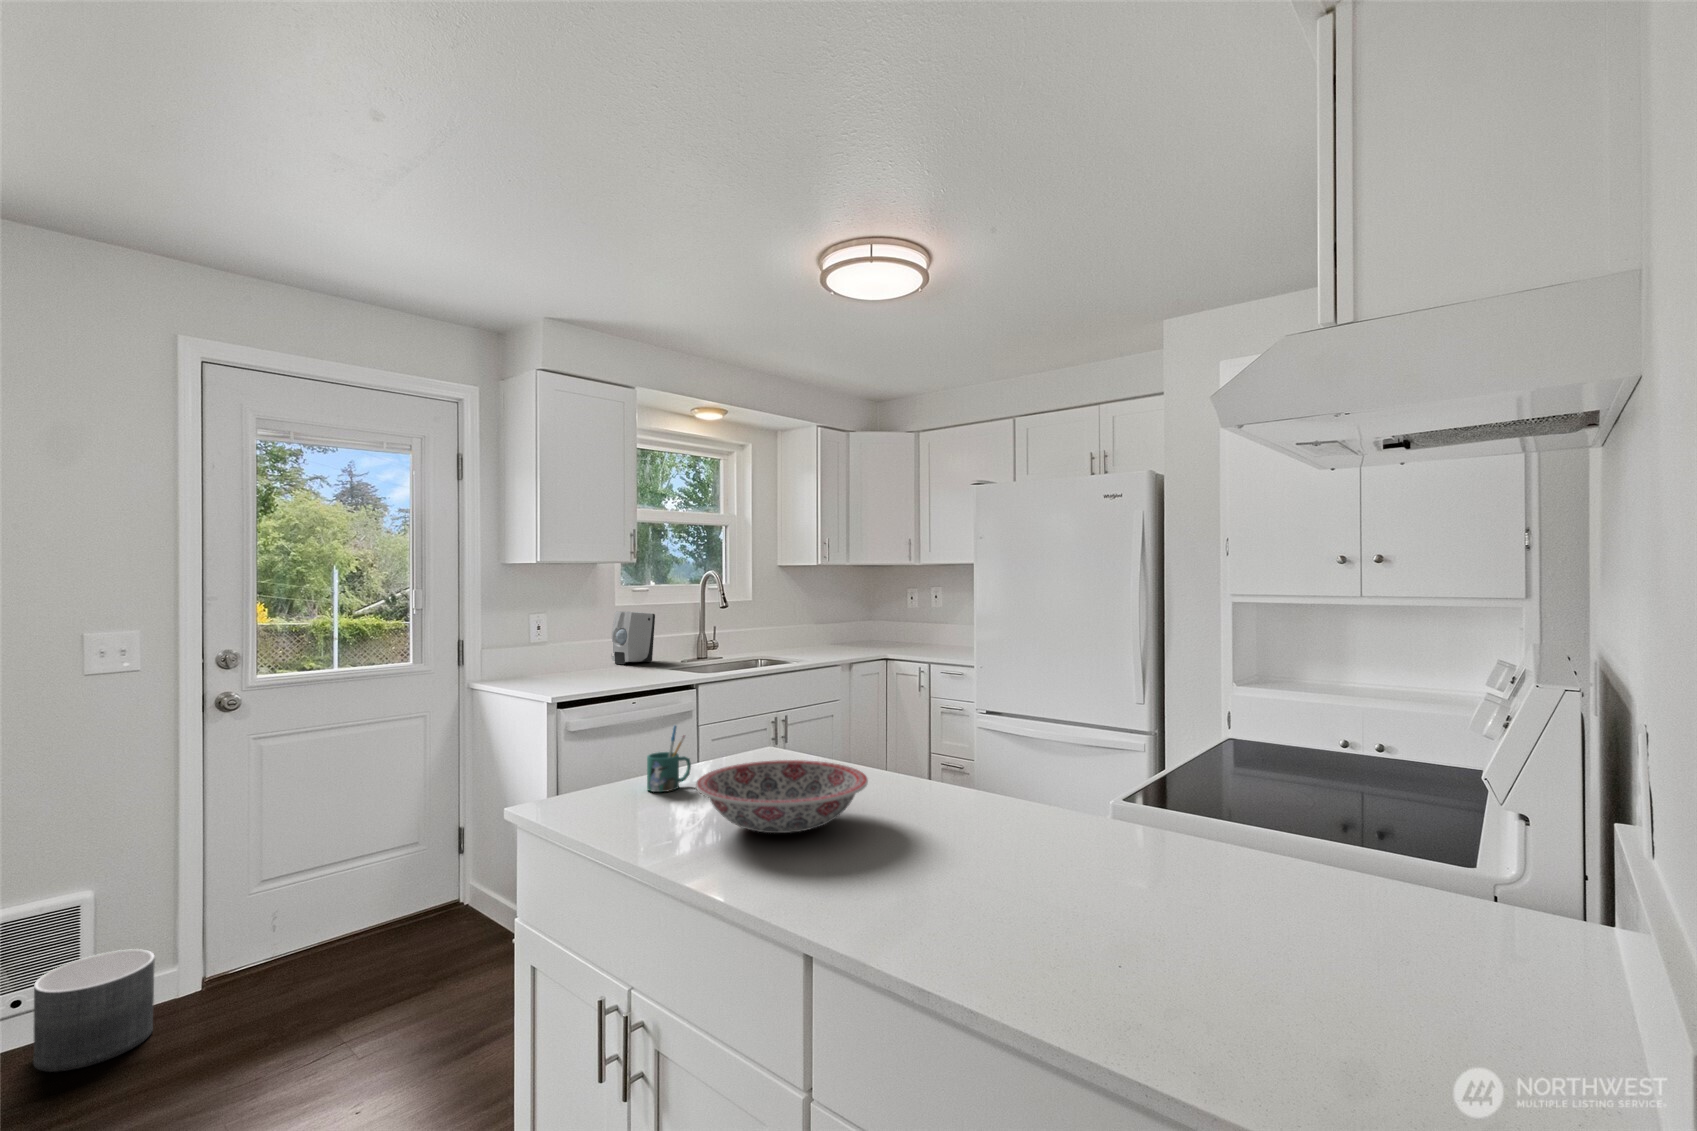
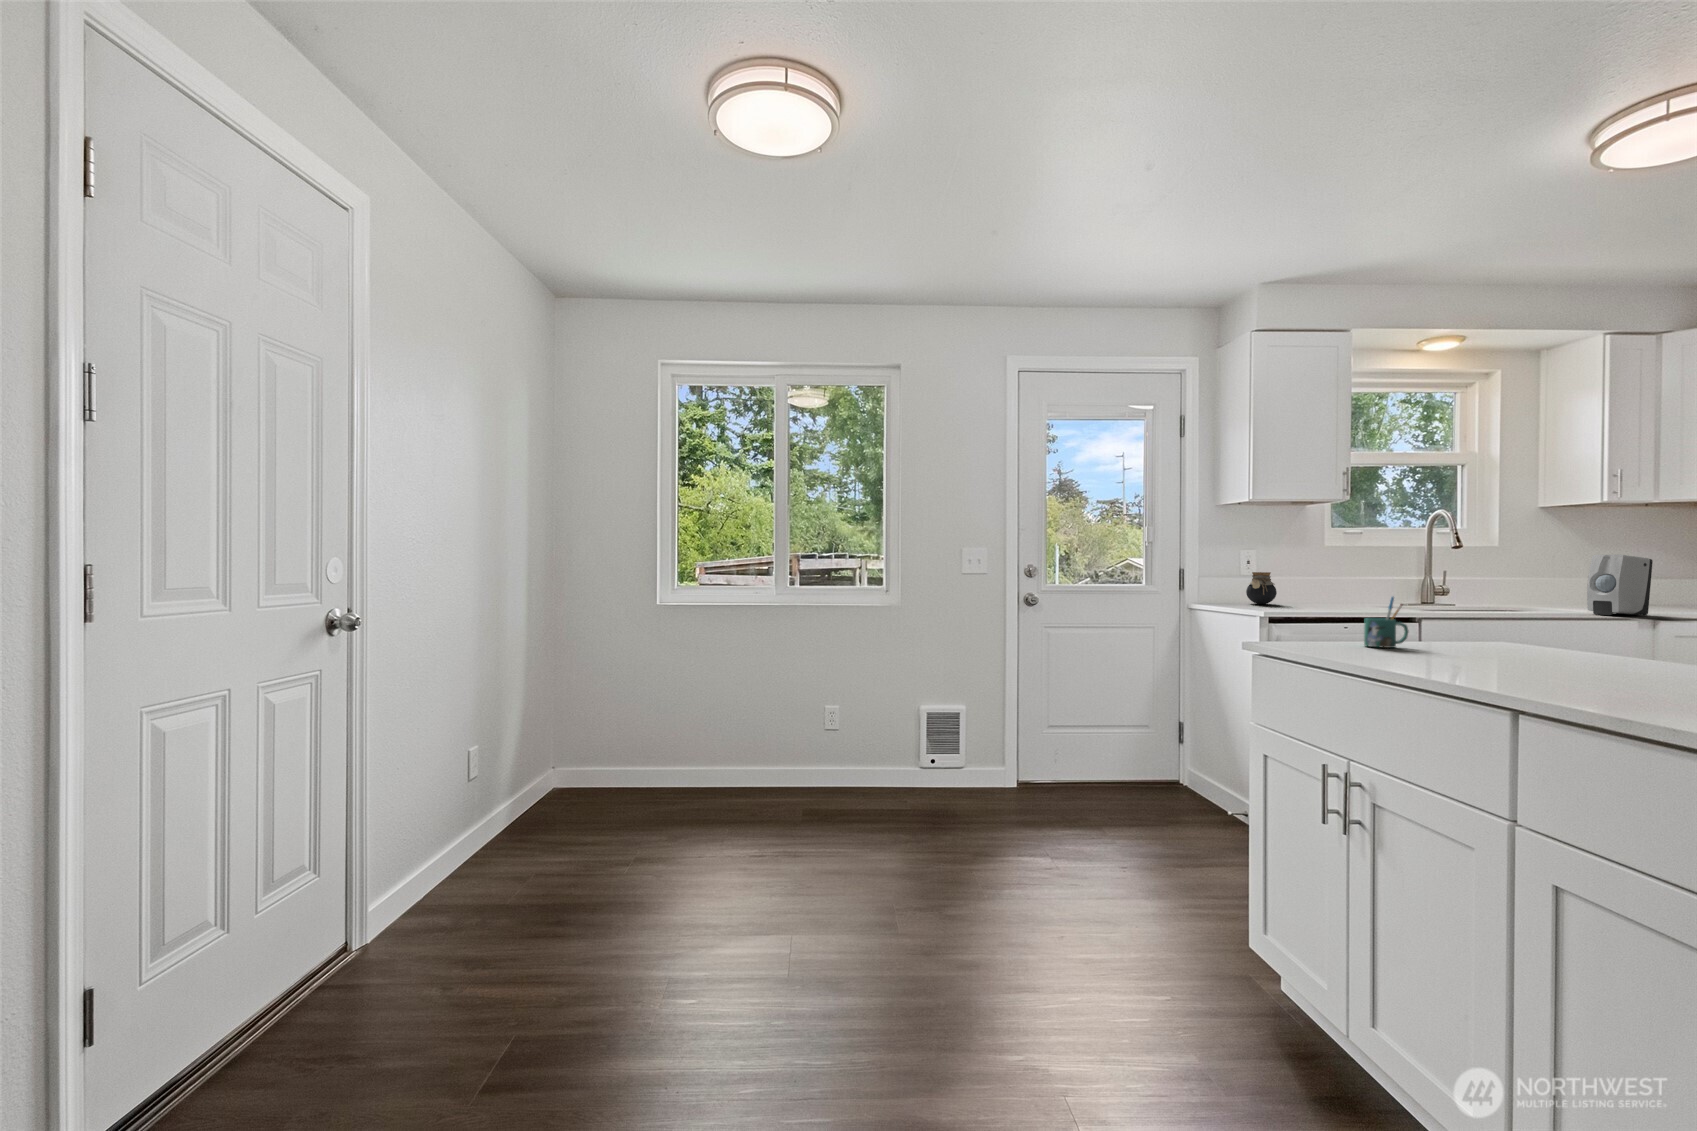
soap dispenser: present [611,611,655,664] -> present [1587,555,1653,615]
jar: none [534,642,566,678] -> present [1246,572,1277,604]
ceramic bowl: present [696,760,868,833] -> none [1412,620,1609,667]
planter: present [33,949,155,1072] -> none [941,746,995,806]

